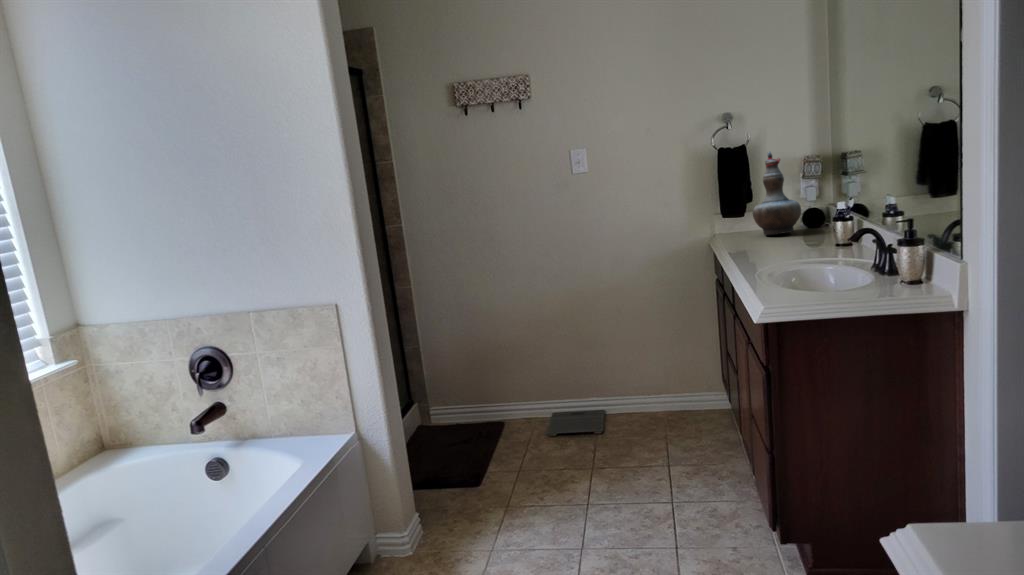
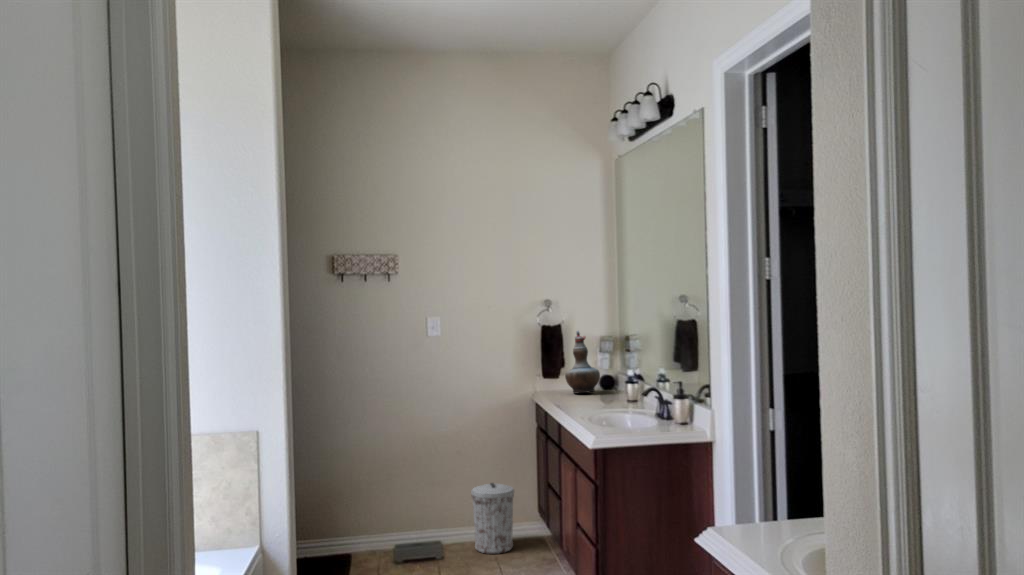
trash can: none [635,347,689,431] -> present [471,483,514,554]

